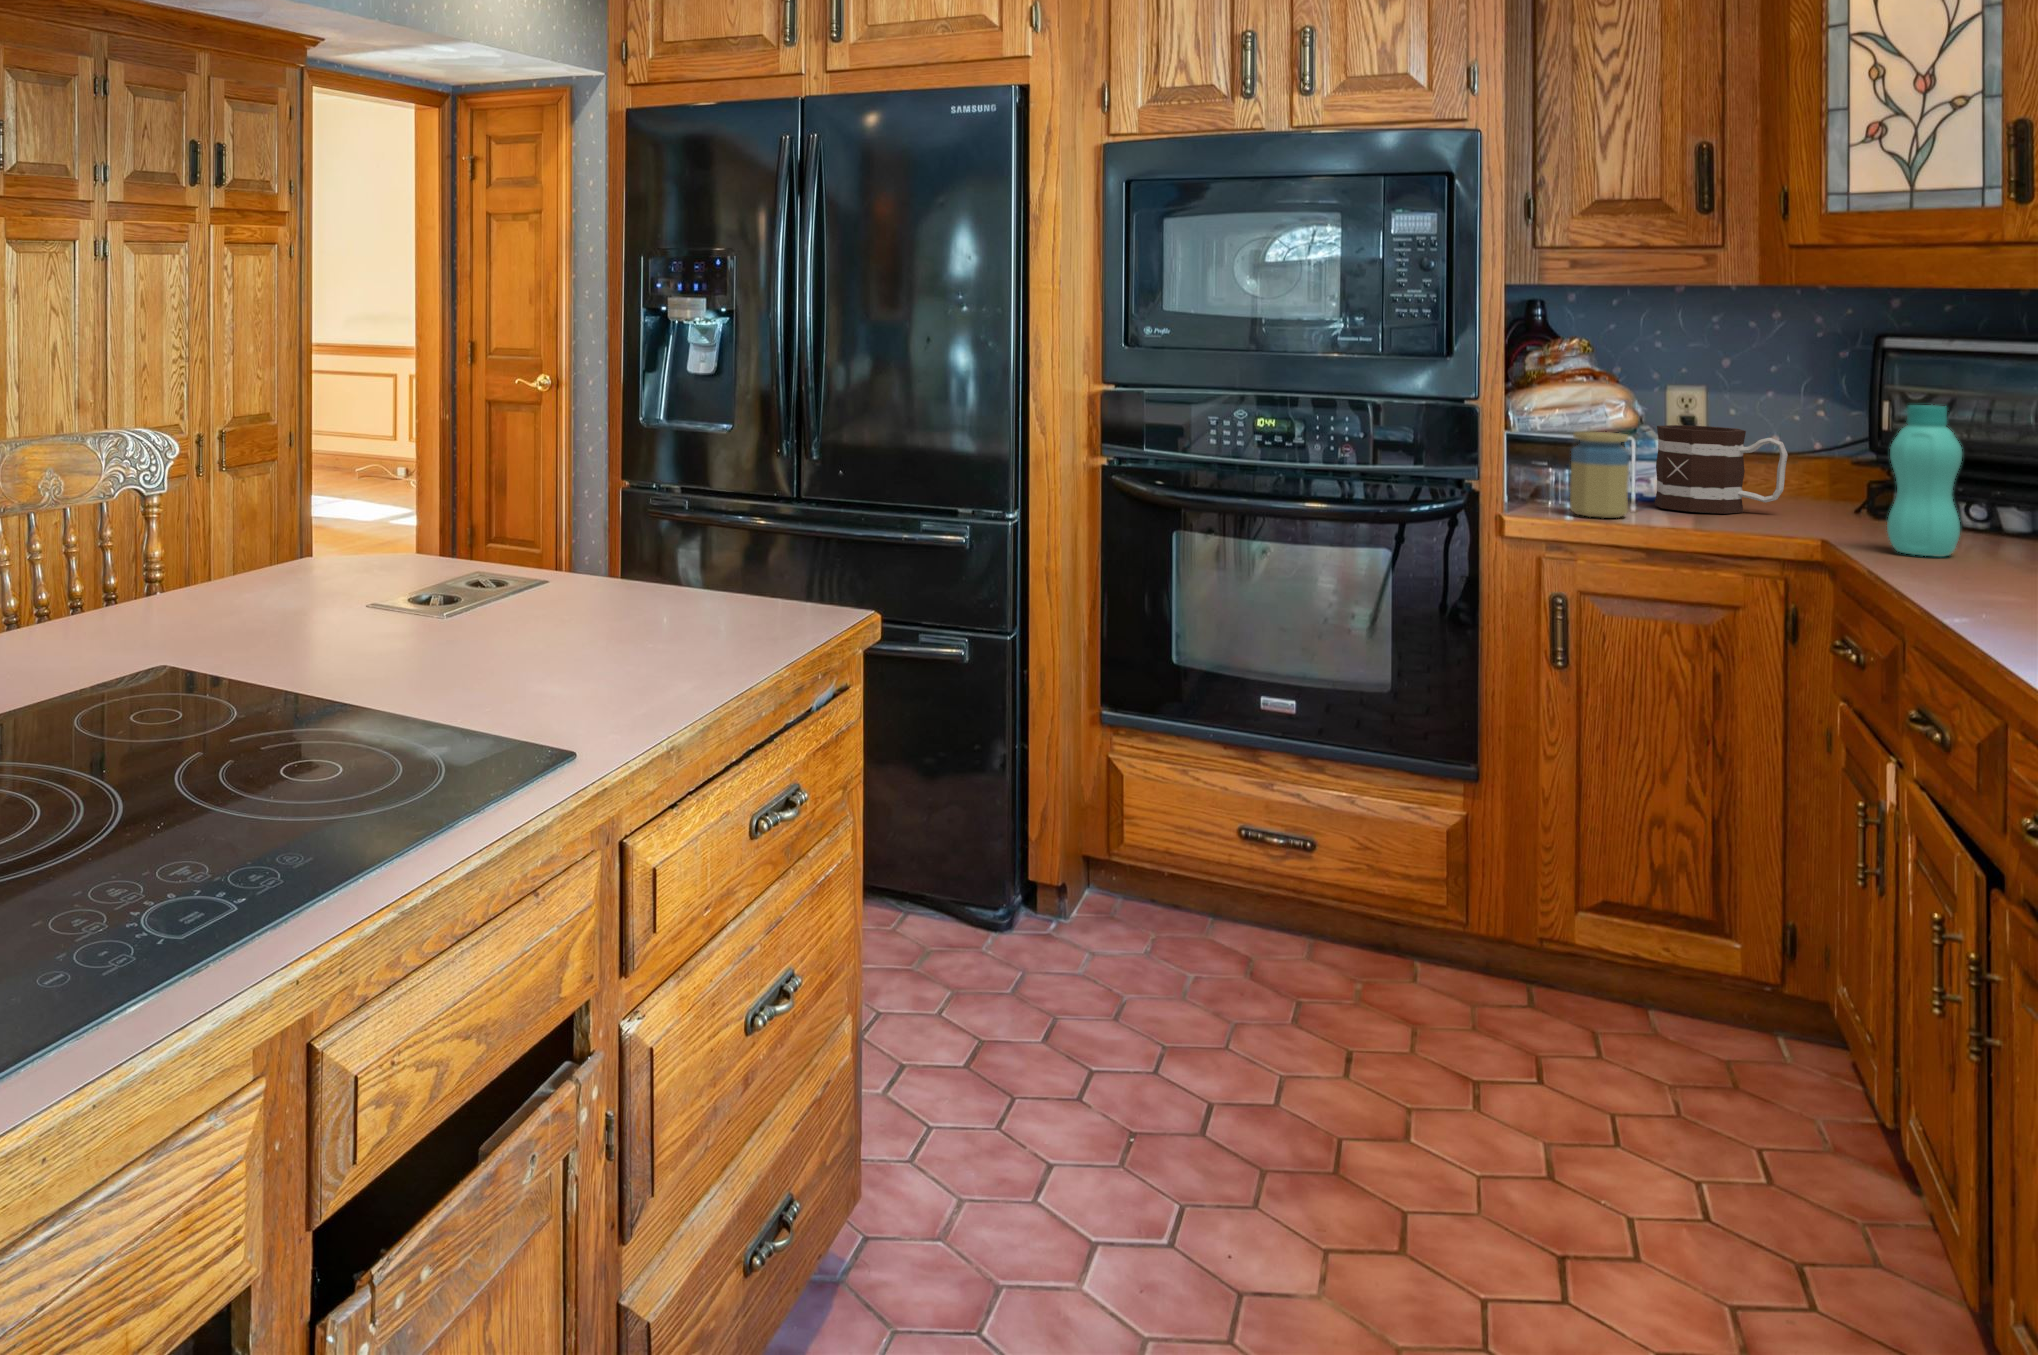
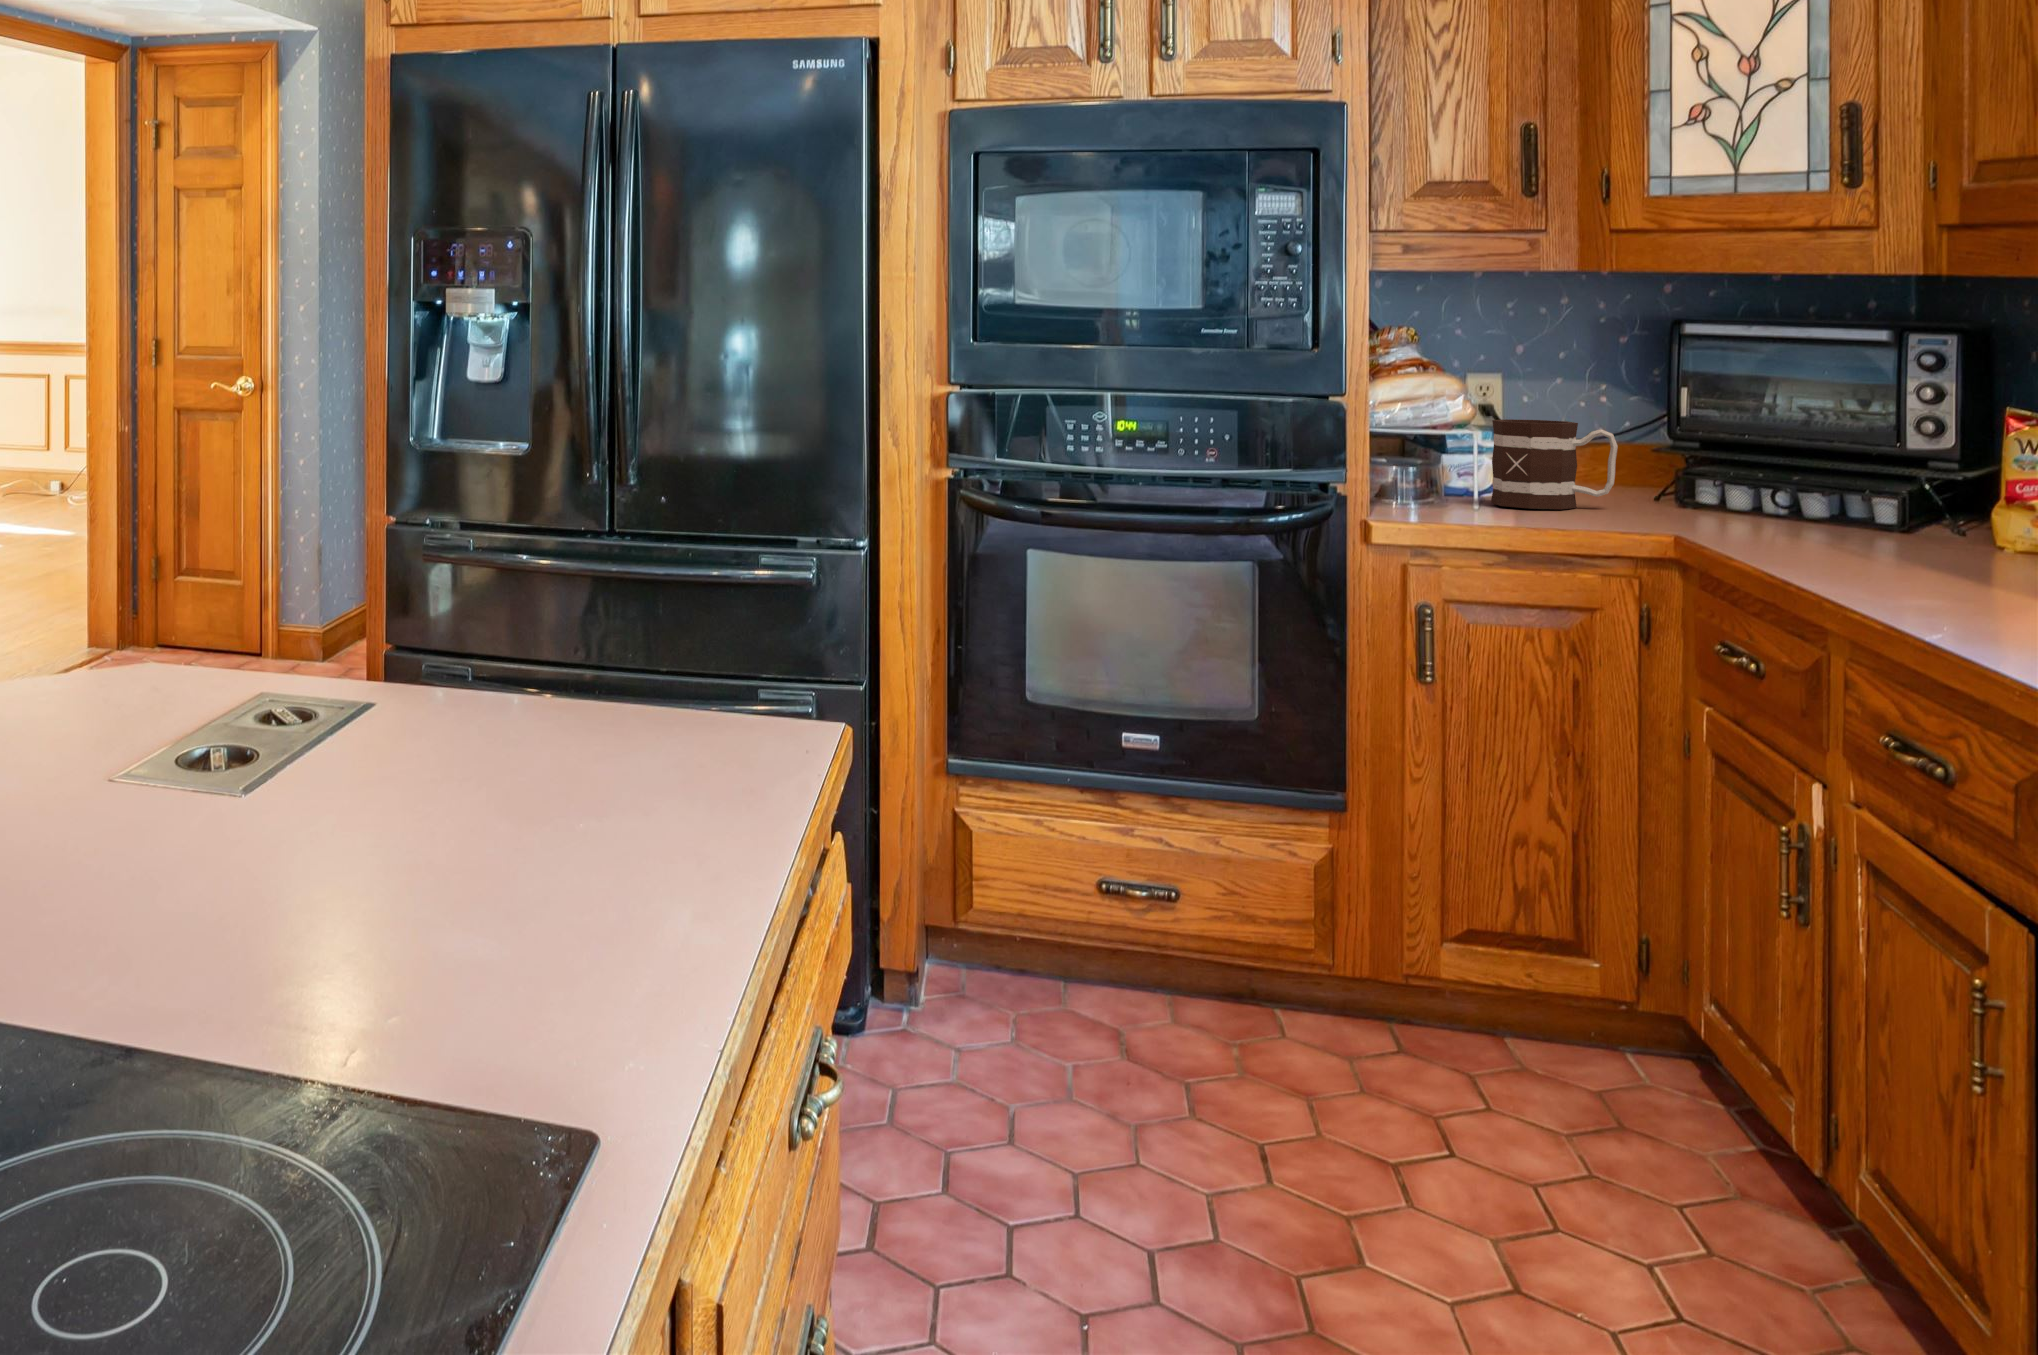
bottle: present [1887,405,1962,557] -> none [1739,388,1804,541]
jar: present [1570,432,1629,518] -> none [1423,426,1479,517]

